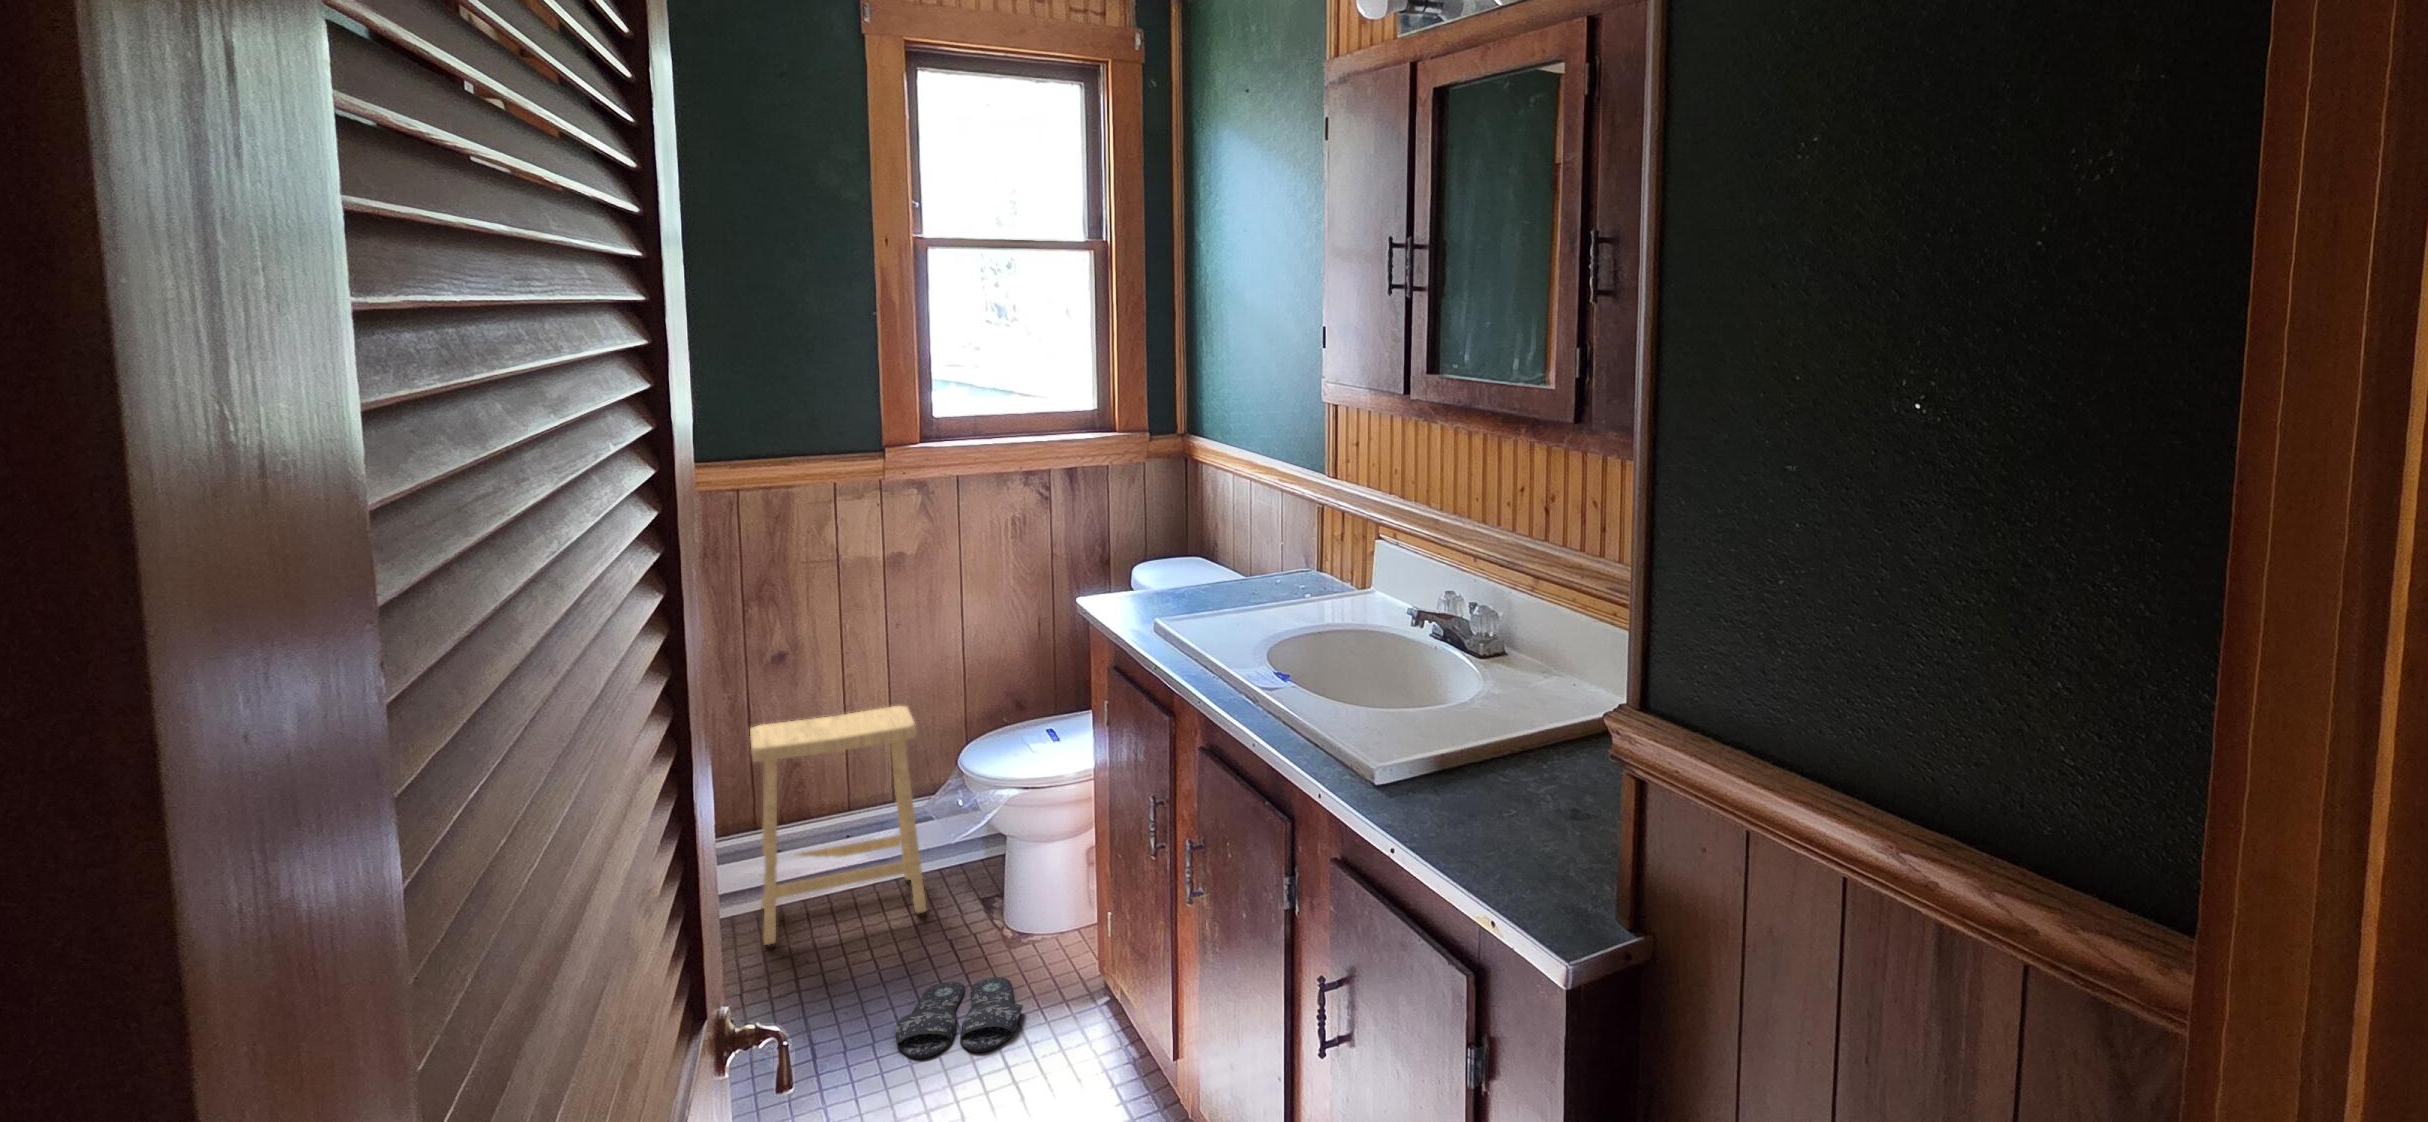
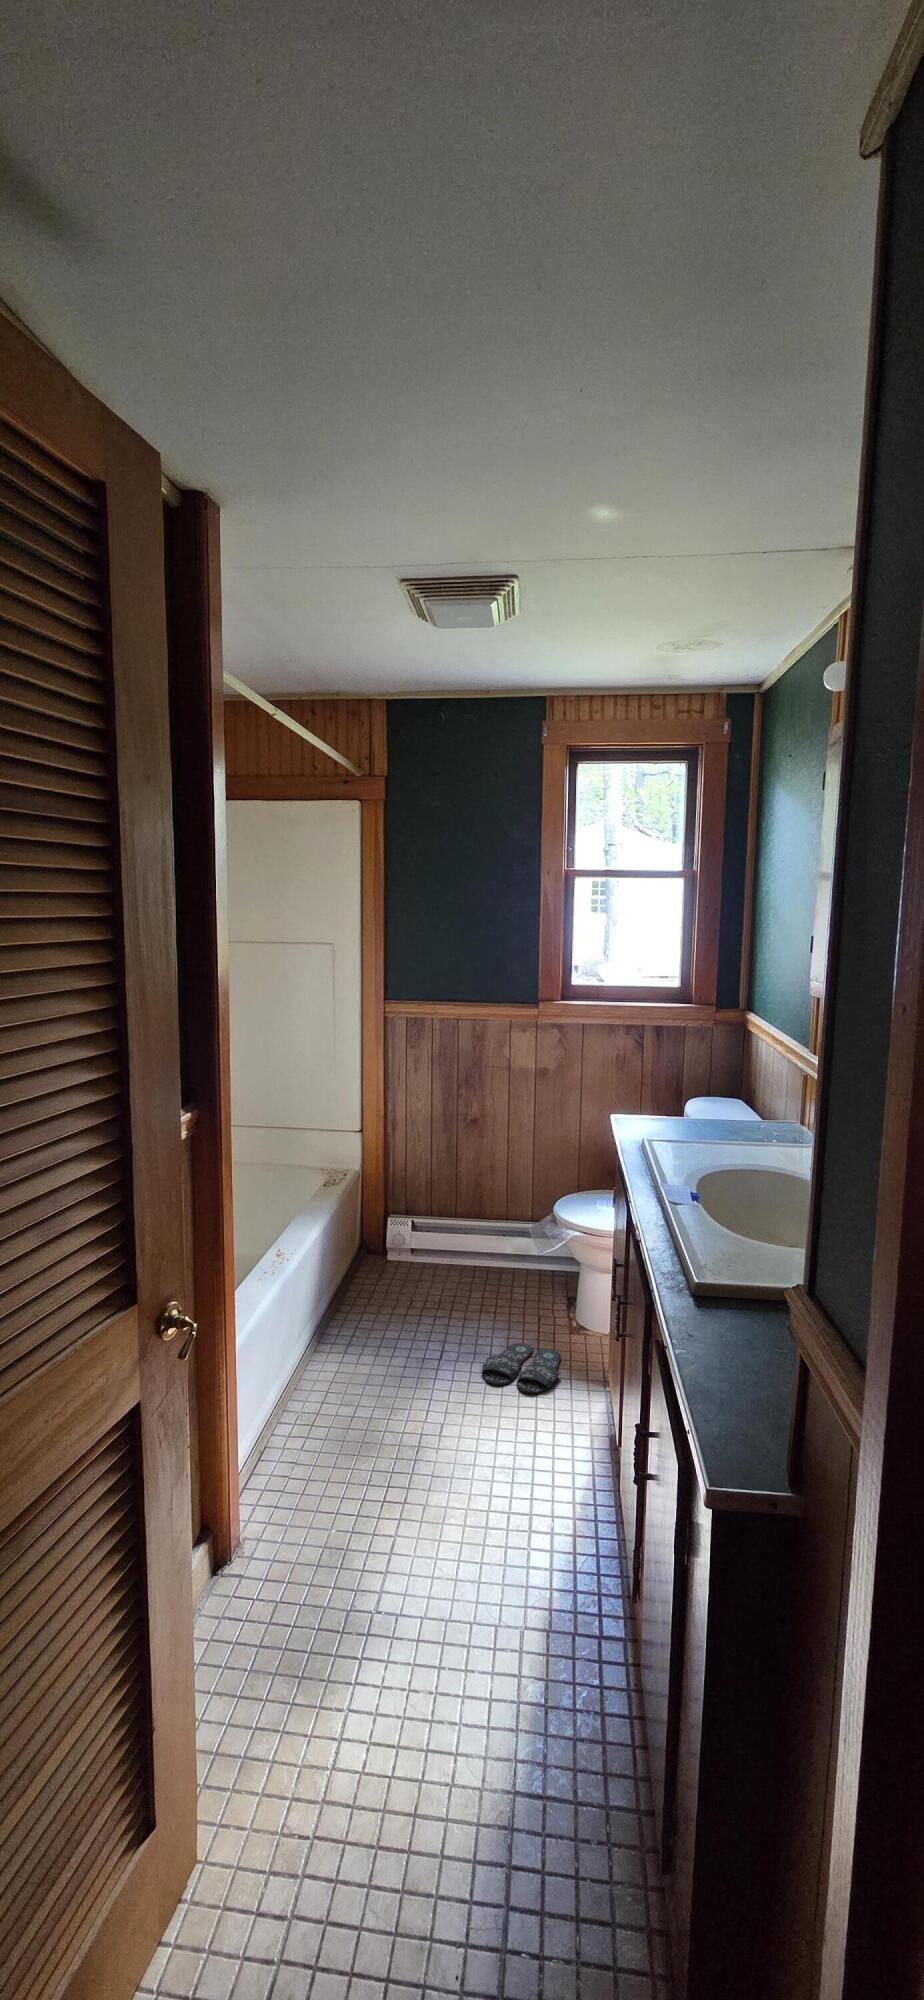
footstool: present [750,706,926,945] -> none [441,1160,537,1297]

